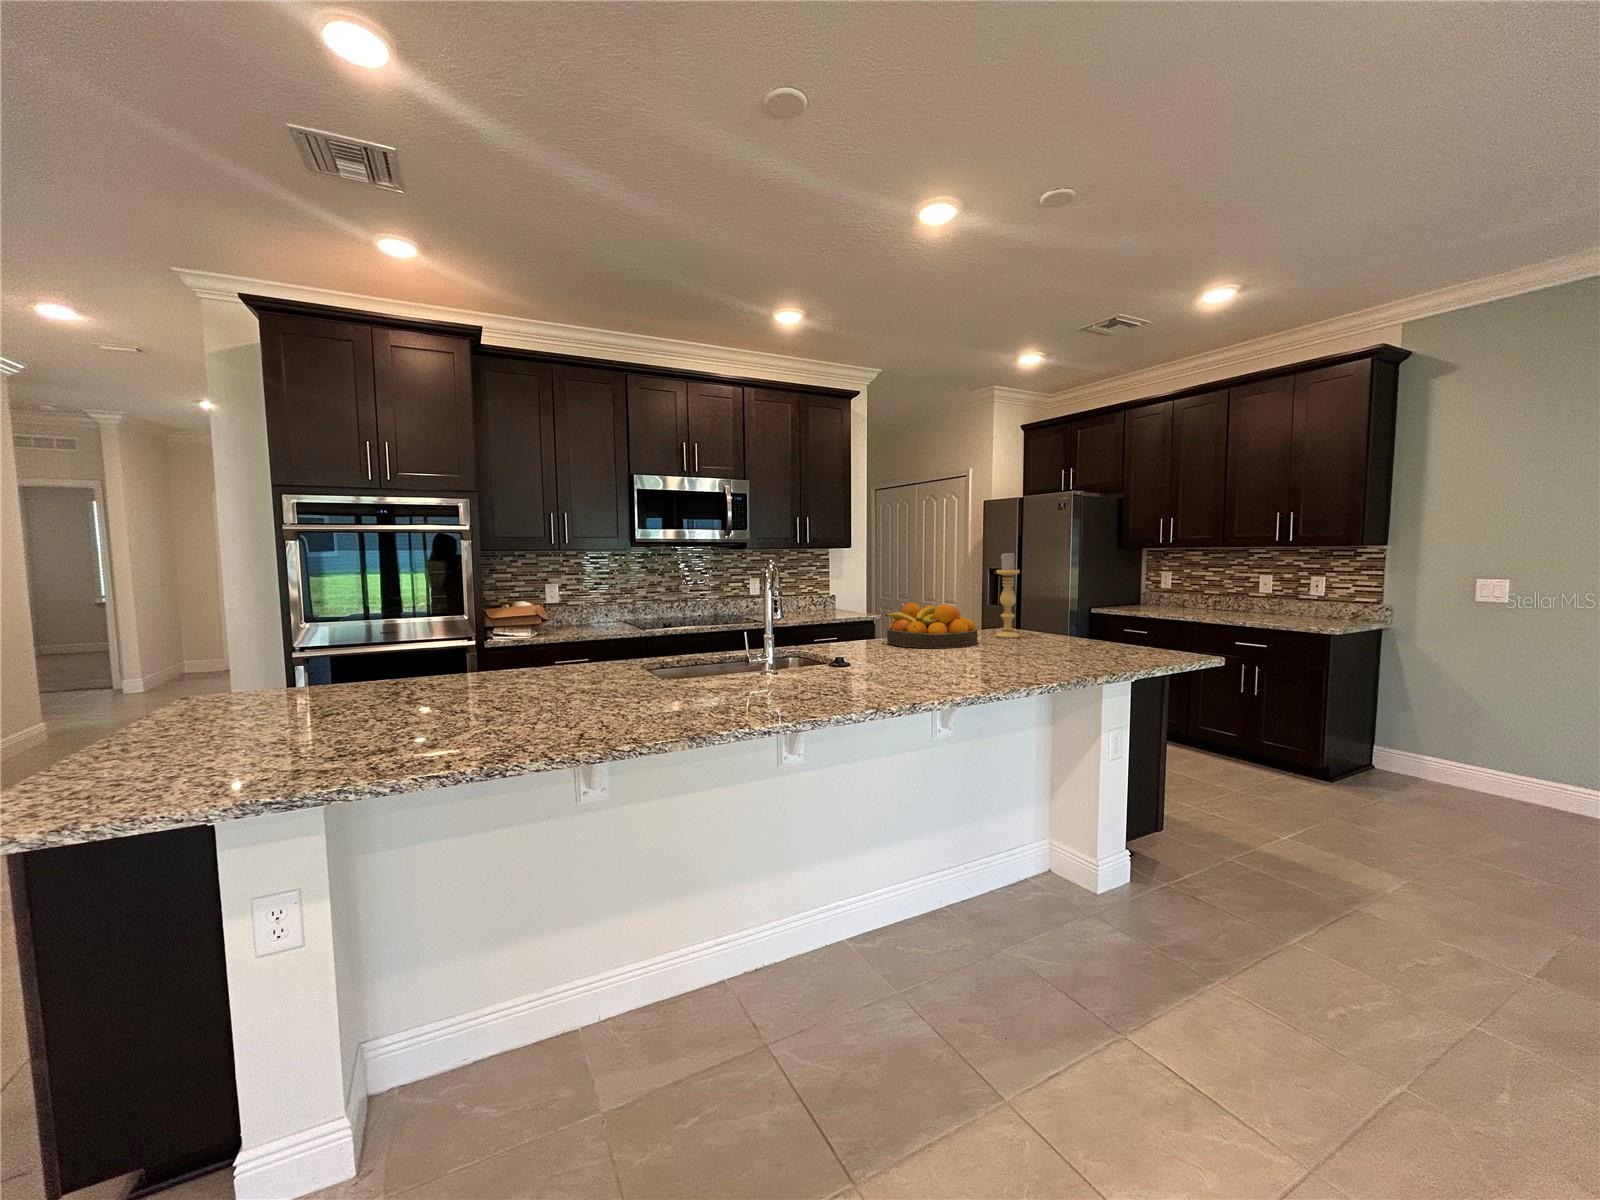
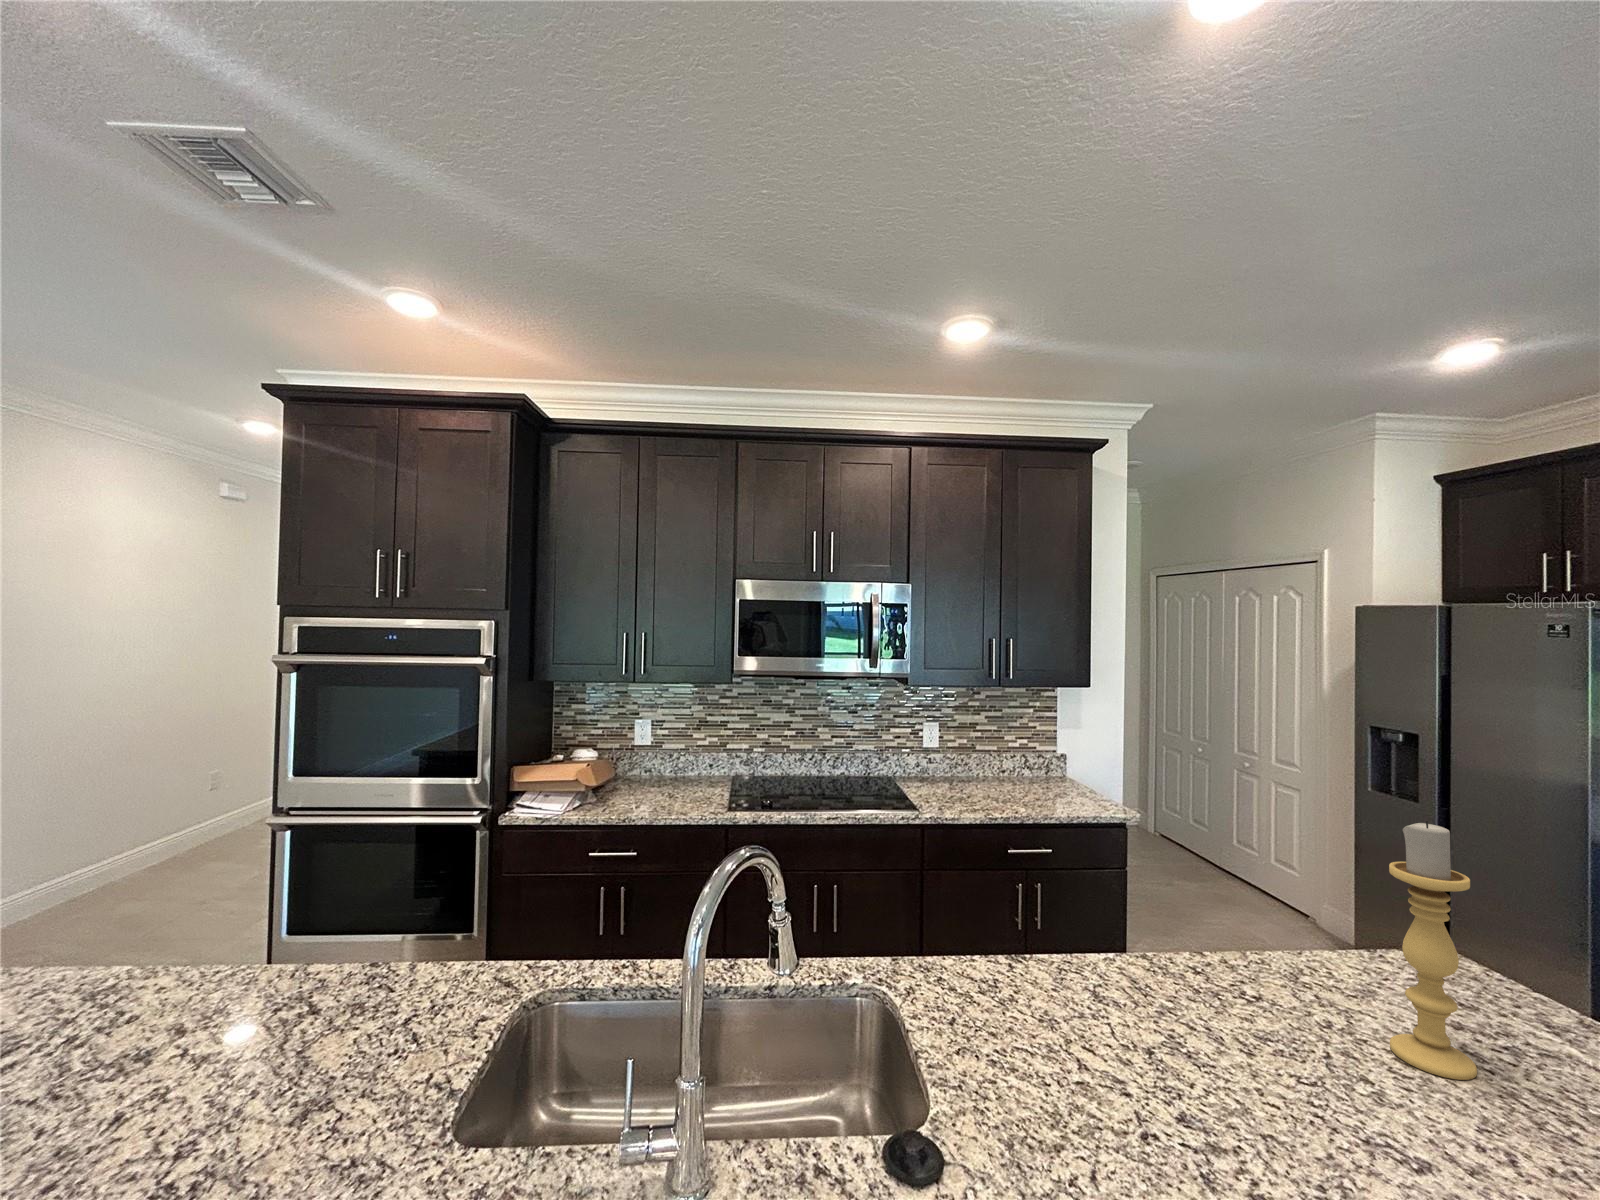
fruit bowl: present [885,602,978,648] -> none [1051,922,1326,1131]

